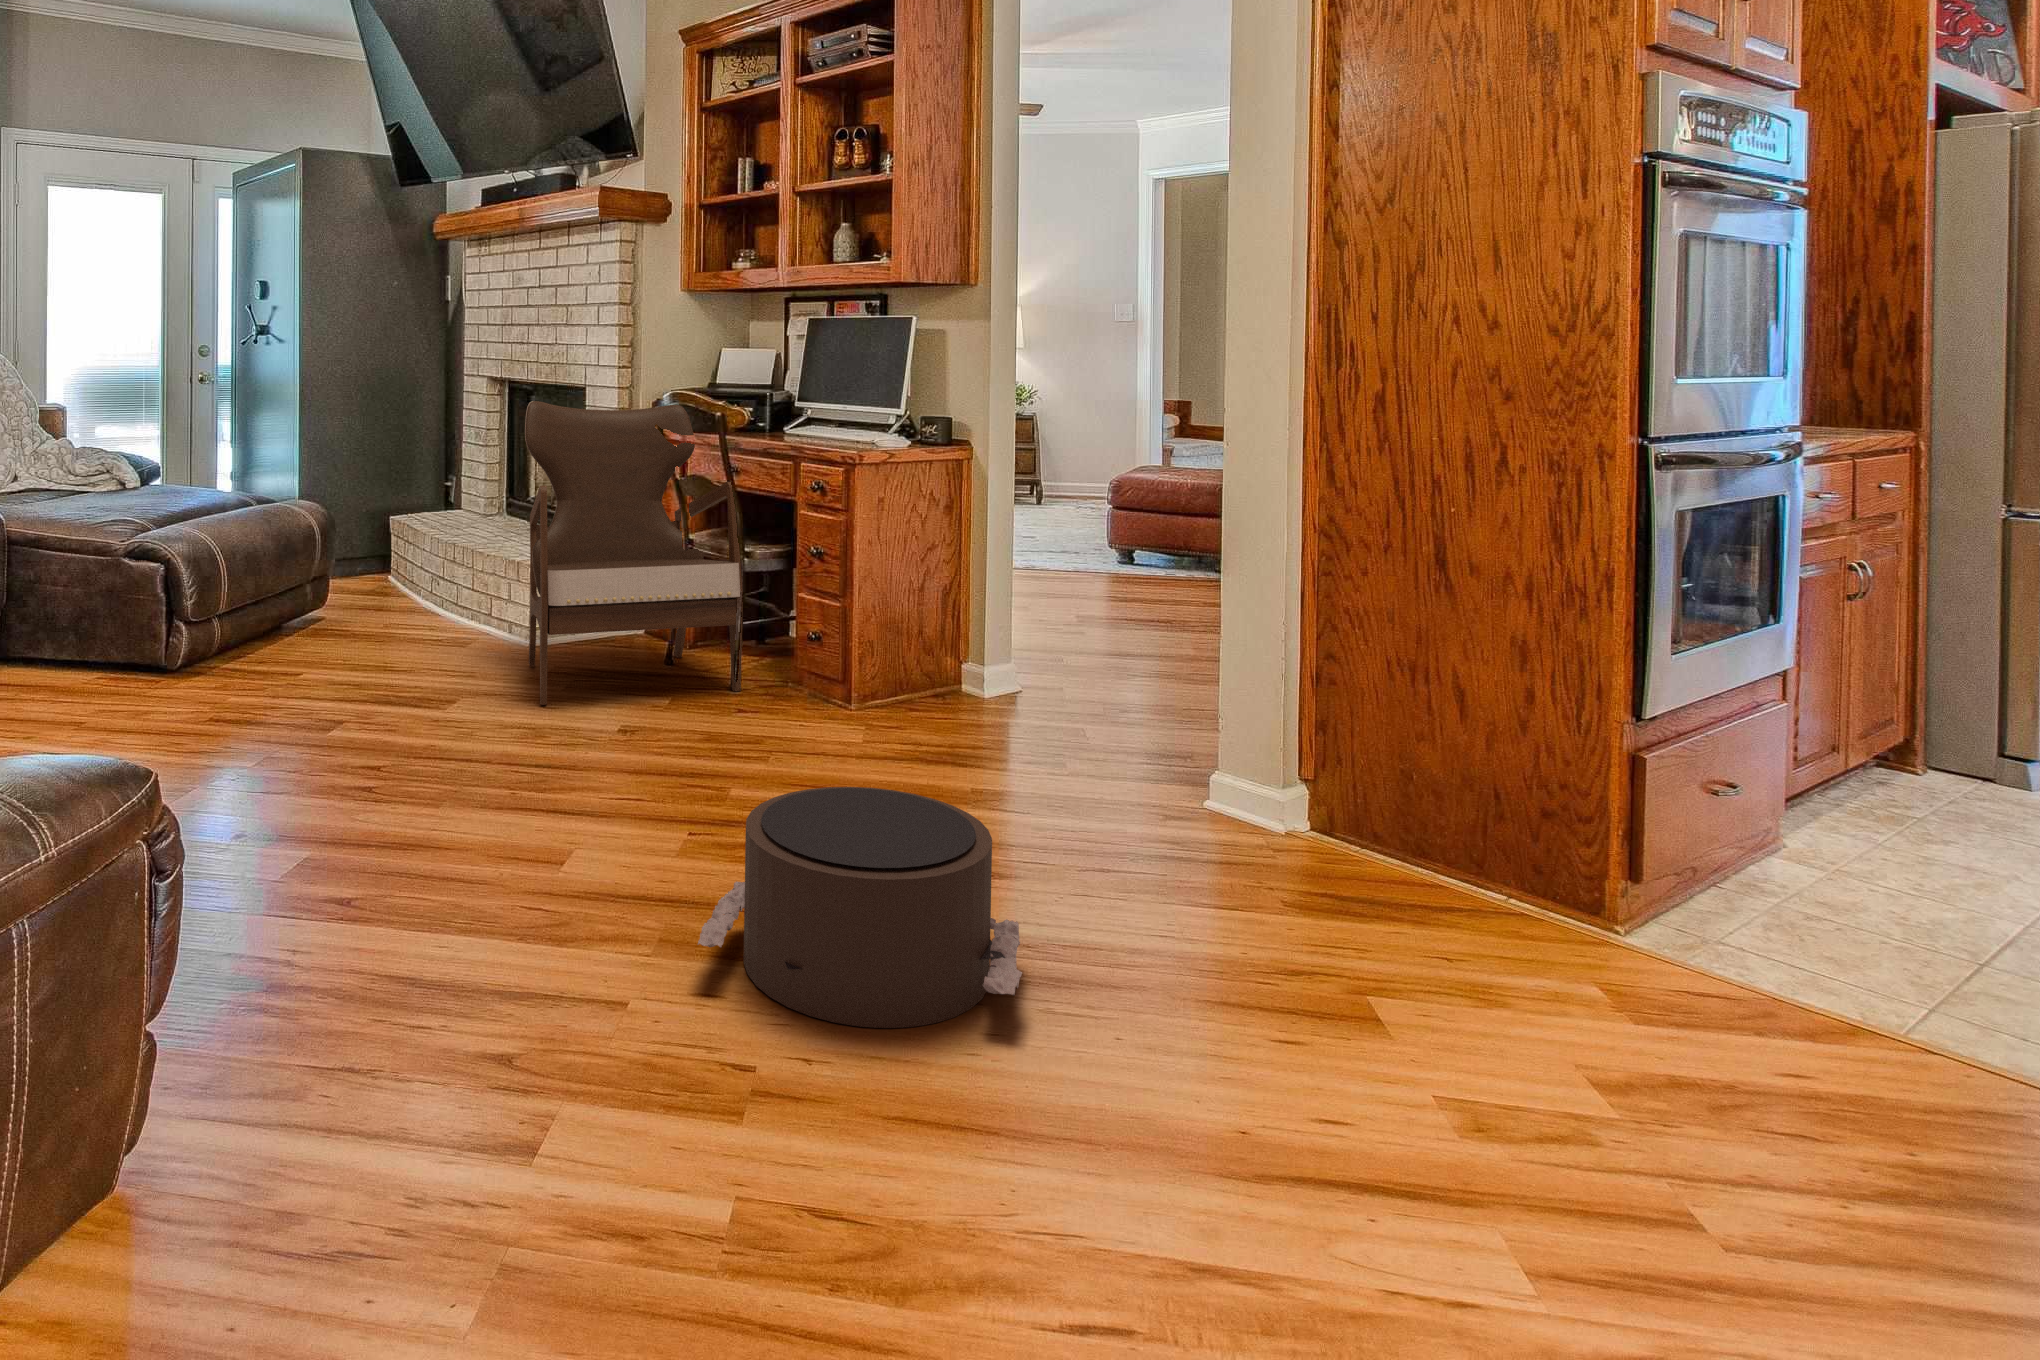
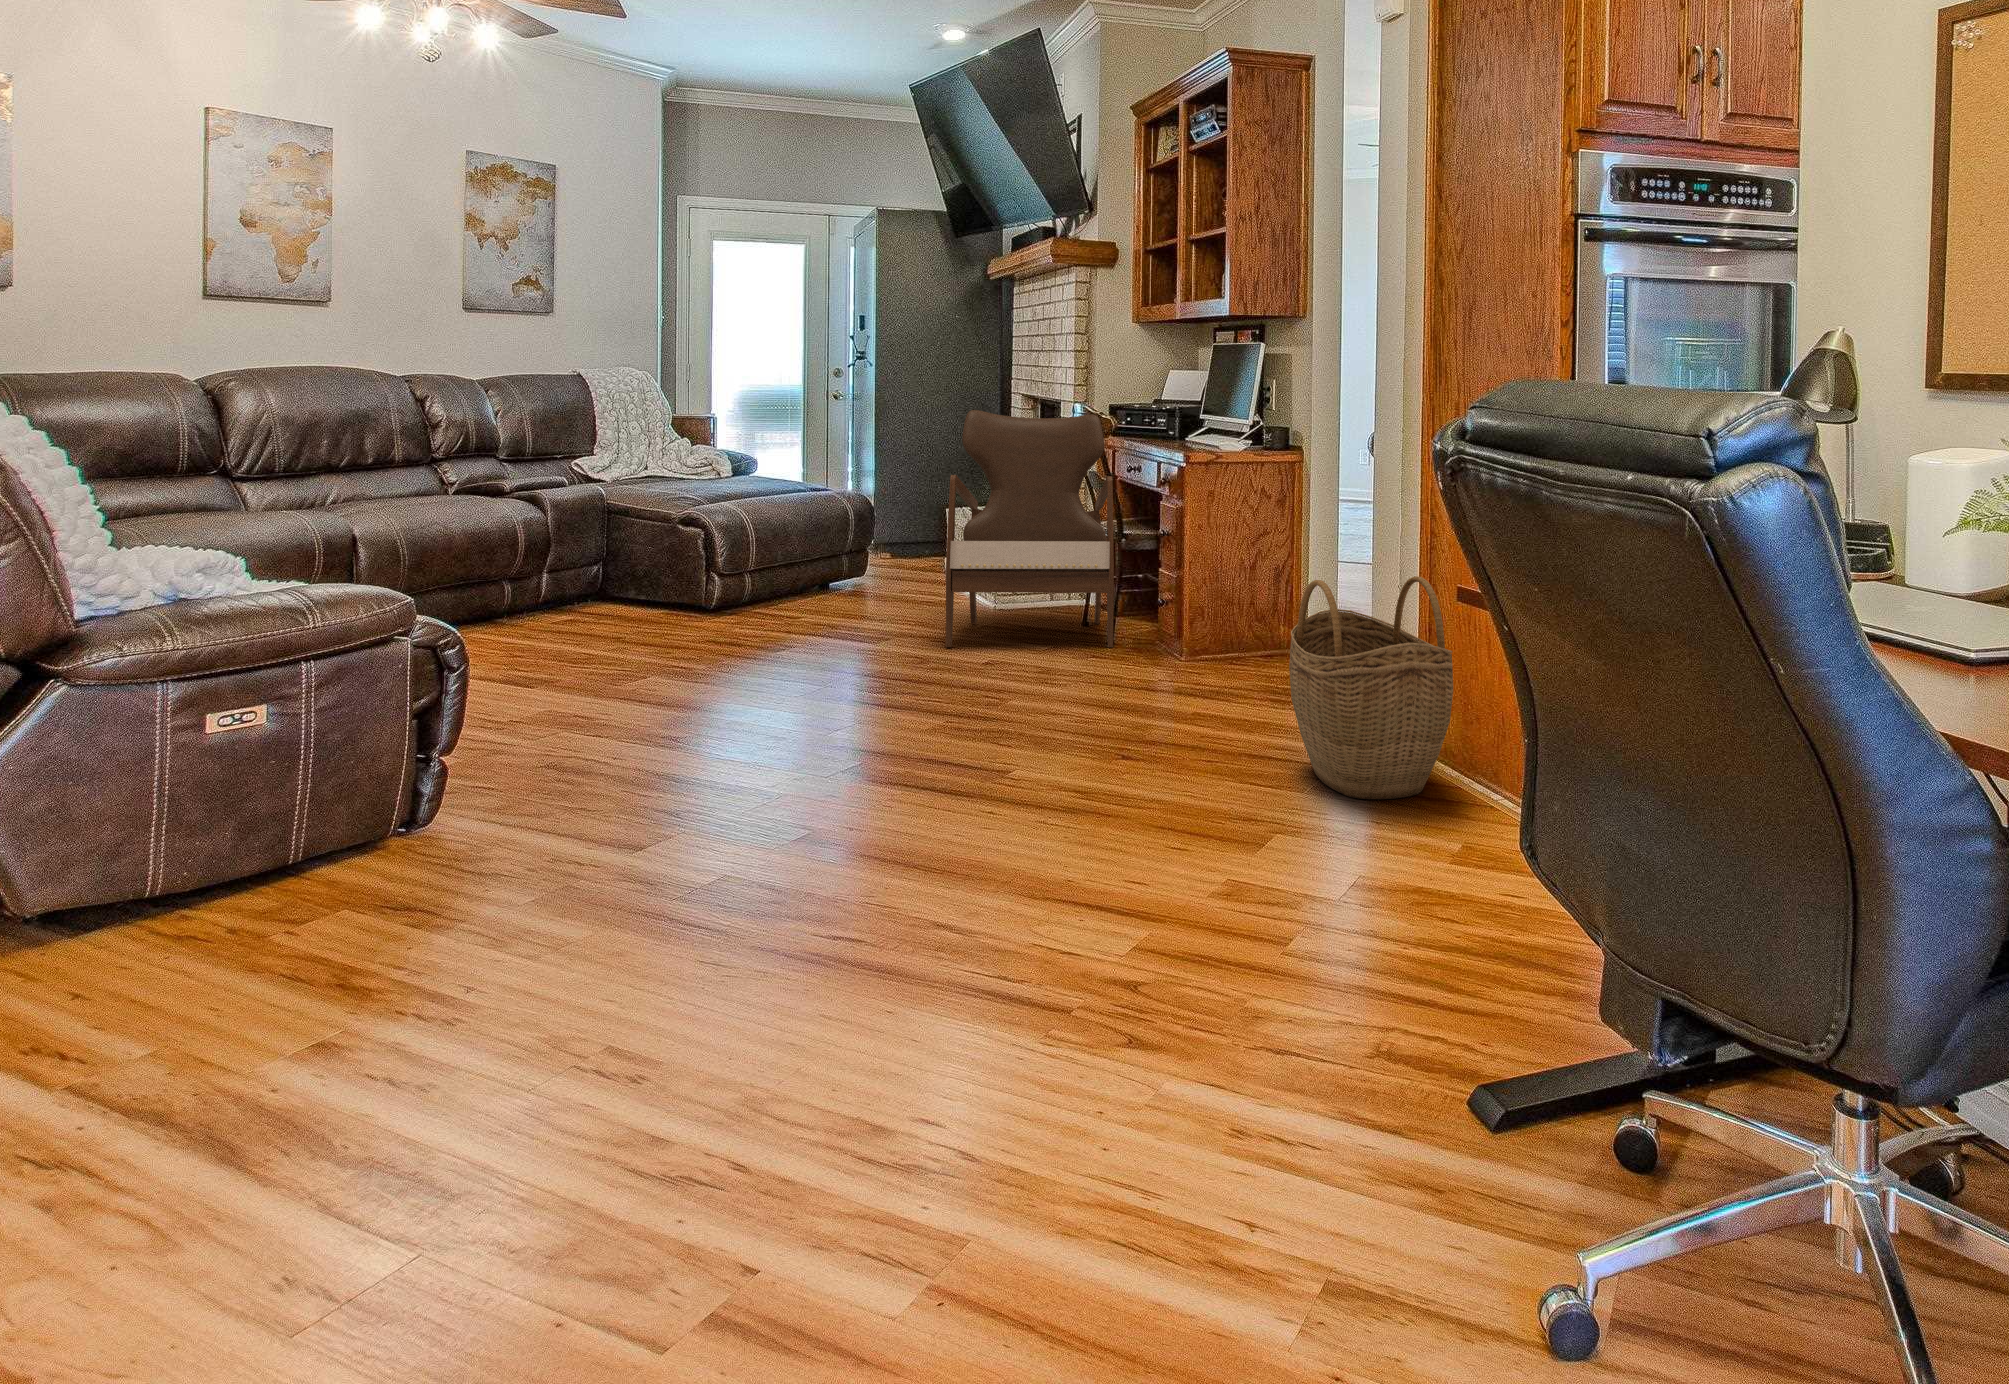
woven basket: none [1186,616,1439,908] -> present [1289,576,1453,799]
pouf: present [698,787,1022,1028] -> none [835,680,1066,828]

